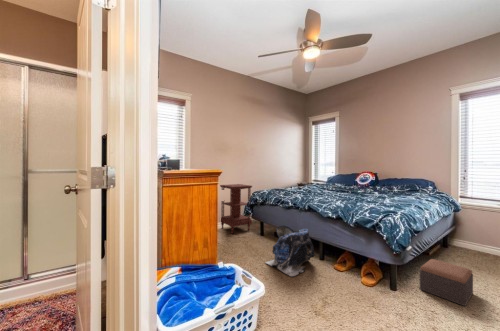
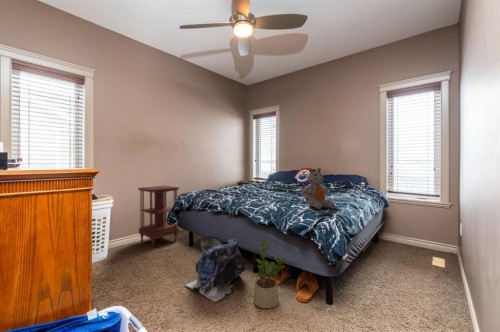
stuffed bear: none [366,171,399,207] -> present [301,168,334,209]
potted plant: none [324,229,353,286] -> present [254,239,287,308]
footstool: present [419,259,473,306] -> none [355,262,404,314]

